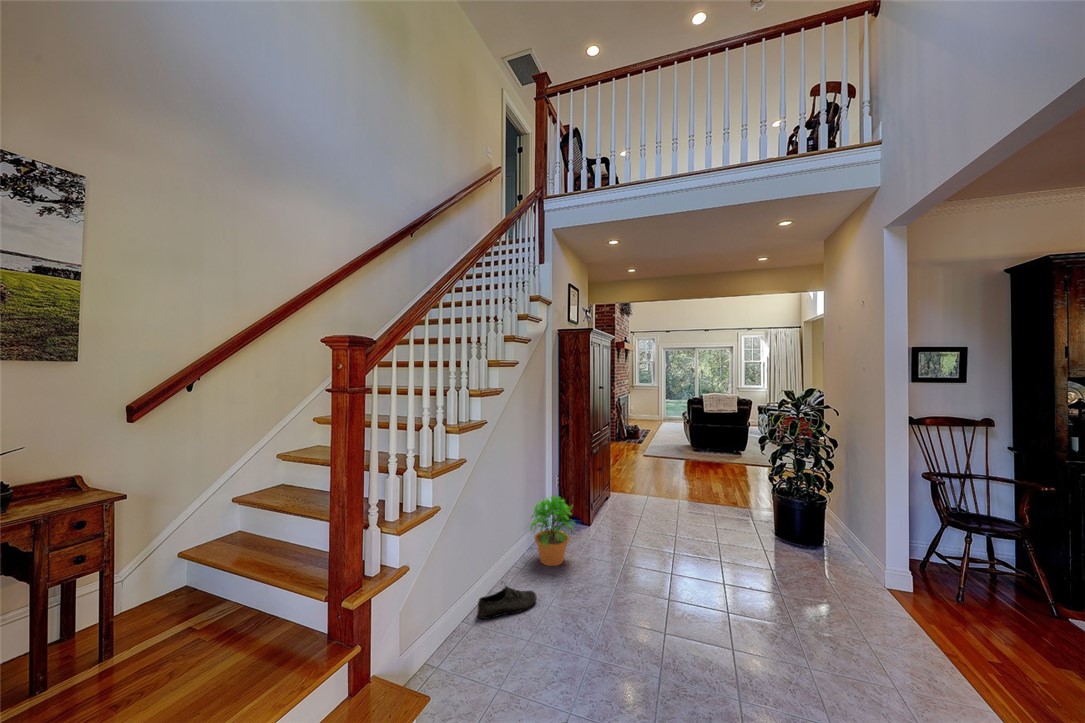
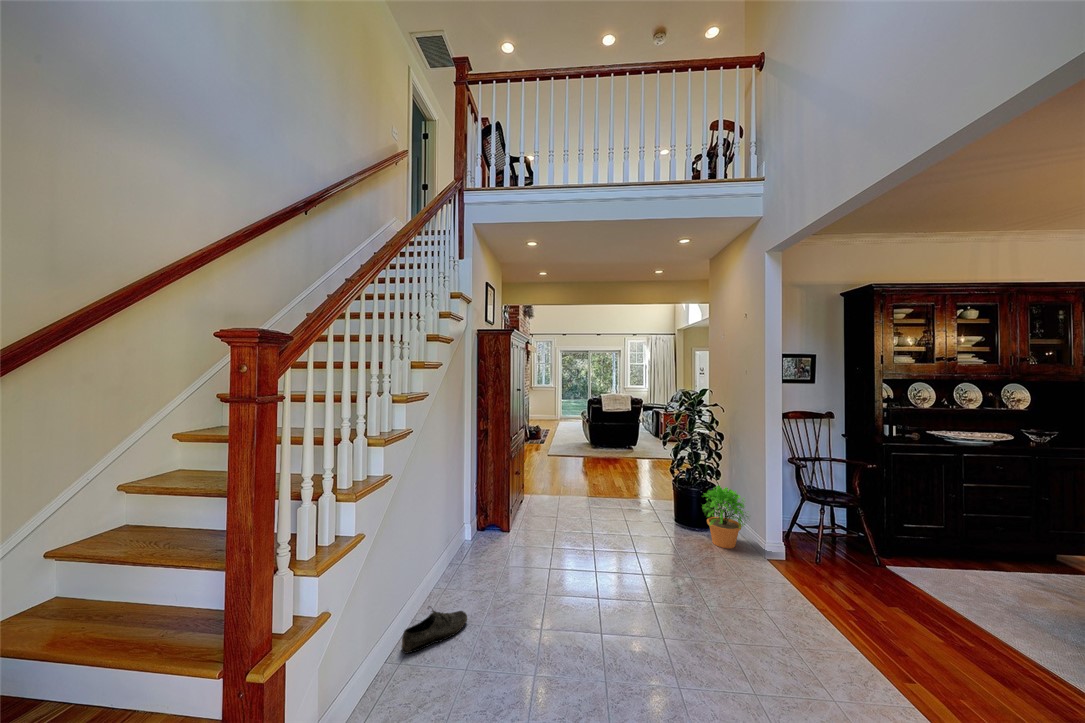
potted plant: present [530,496,574,566] -> present [703,485,748,548]

